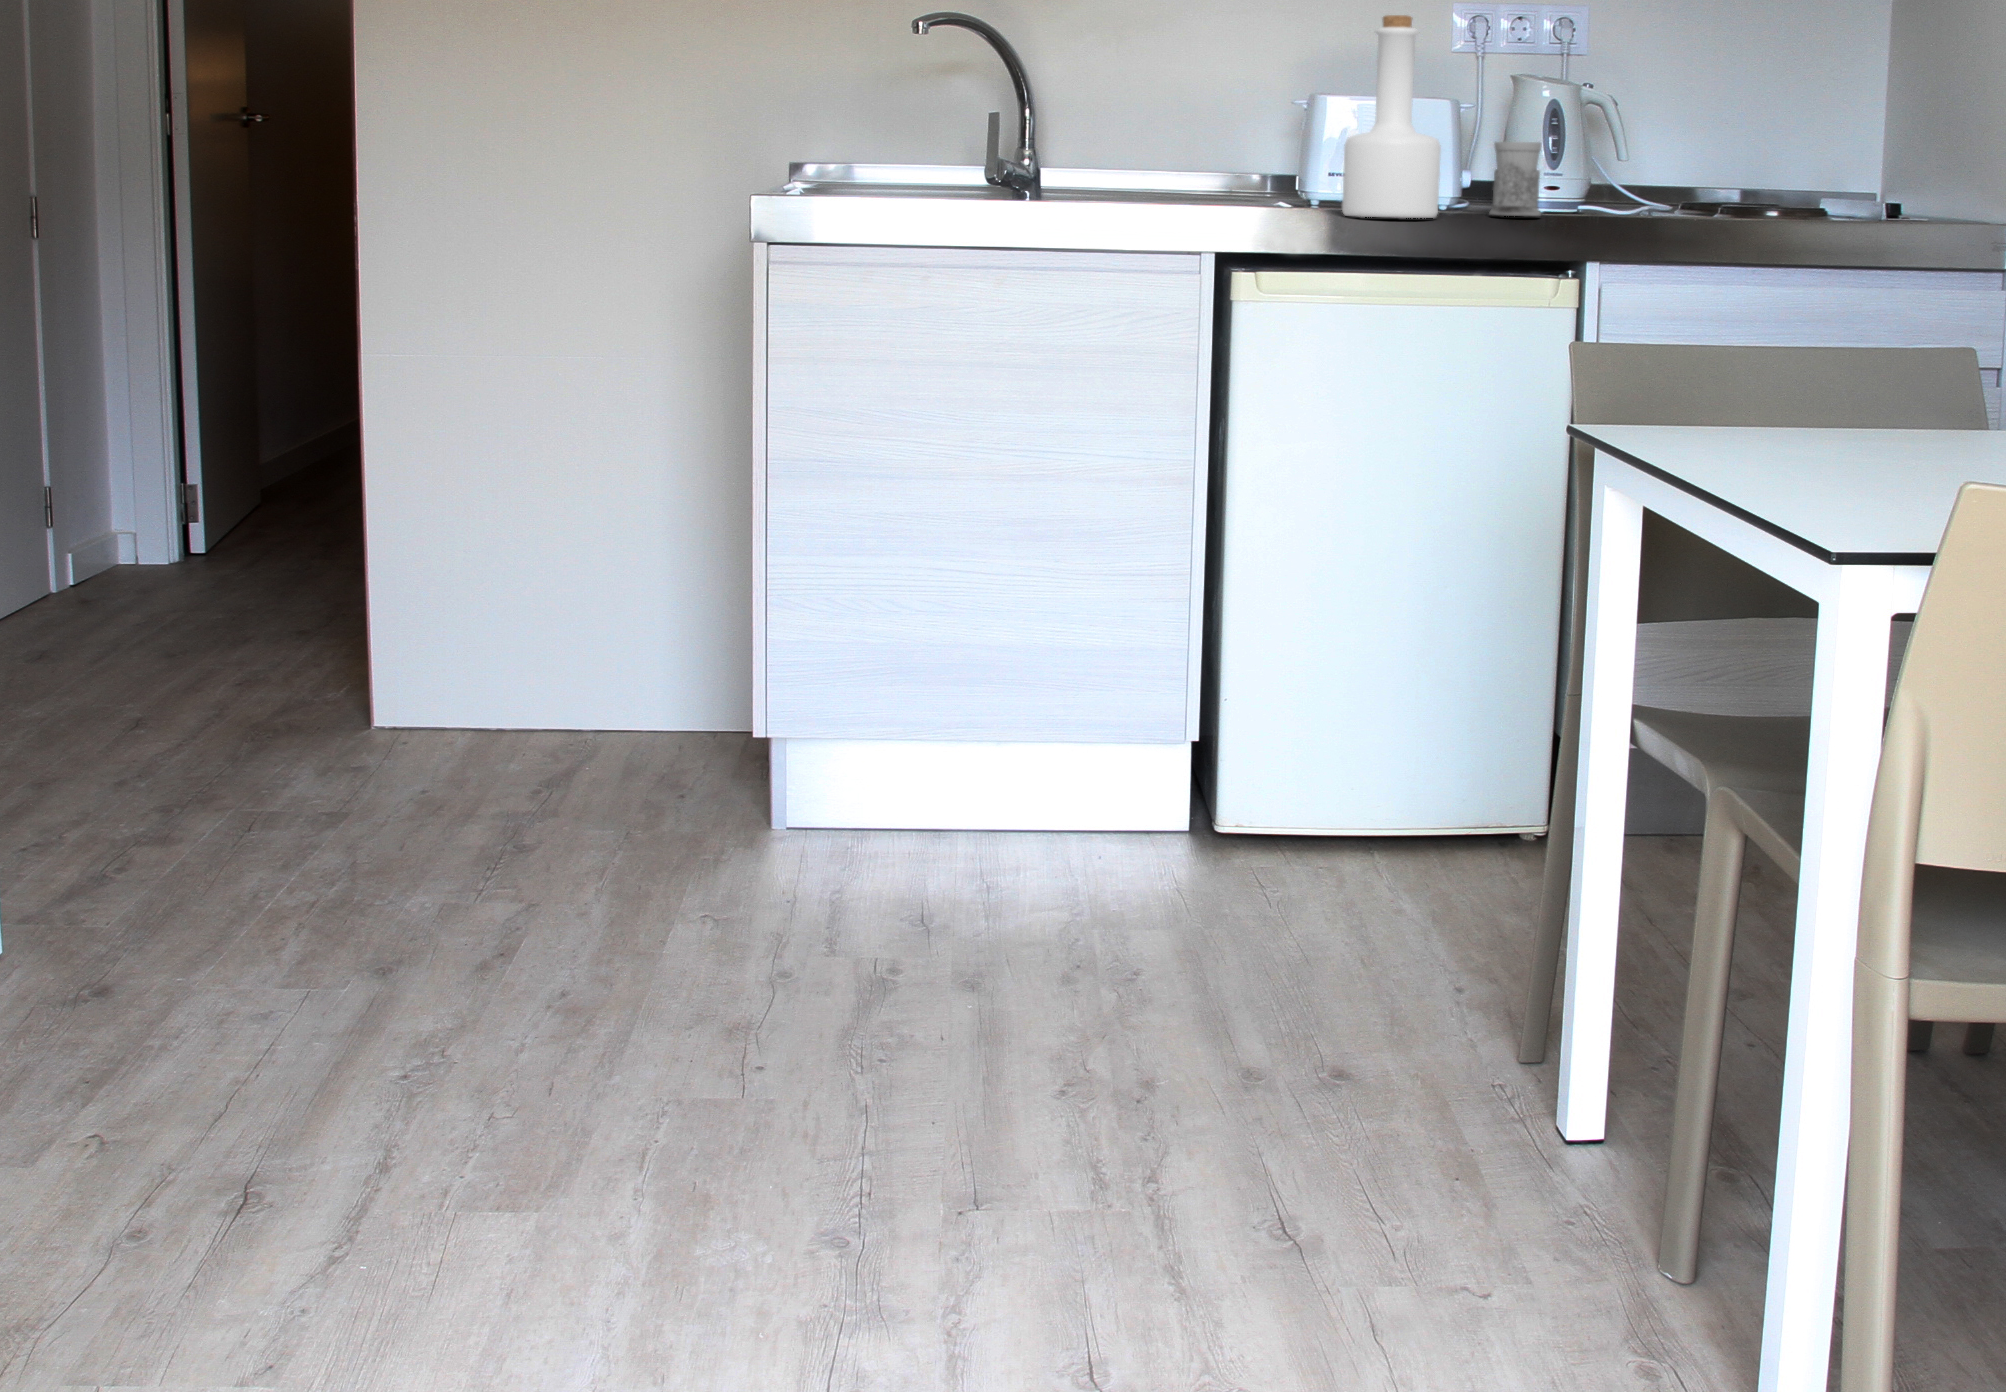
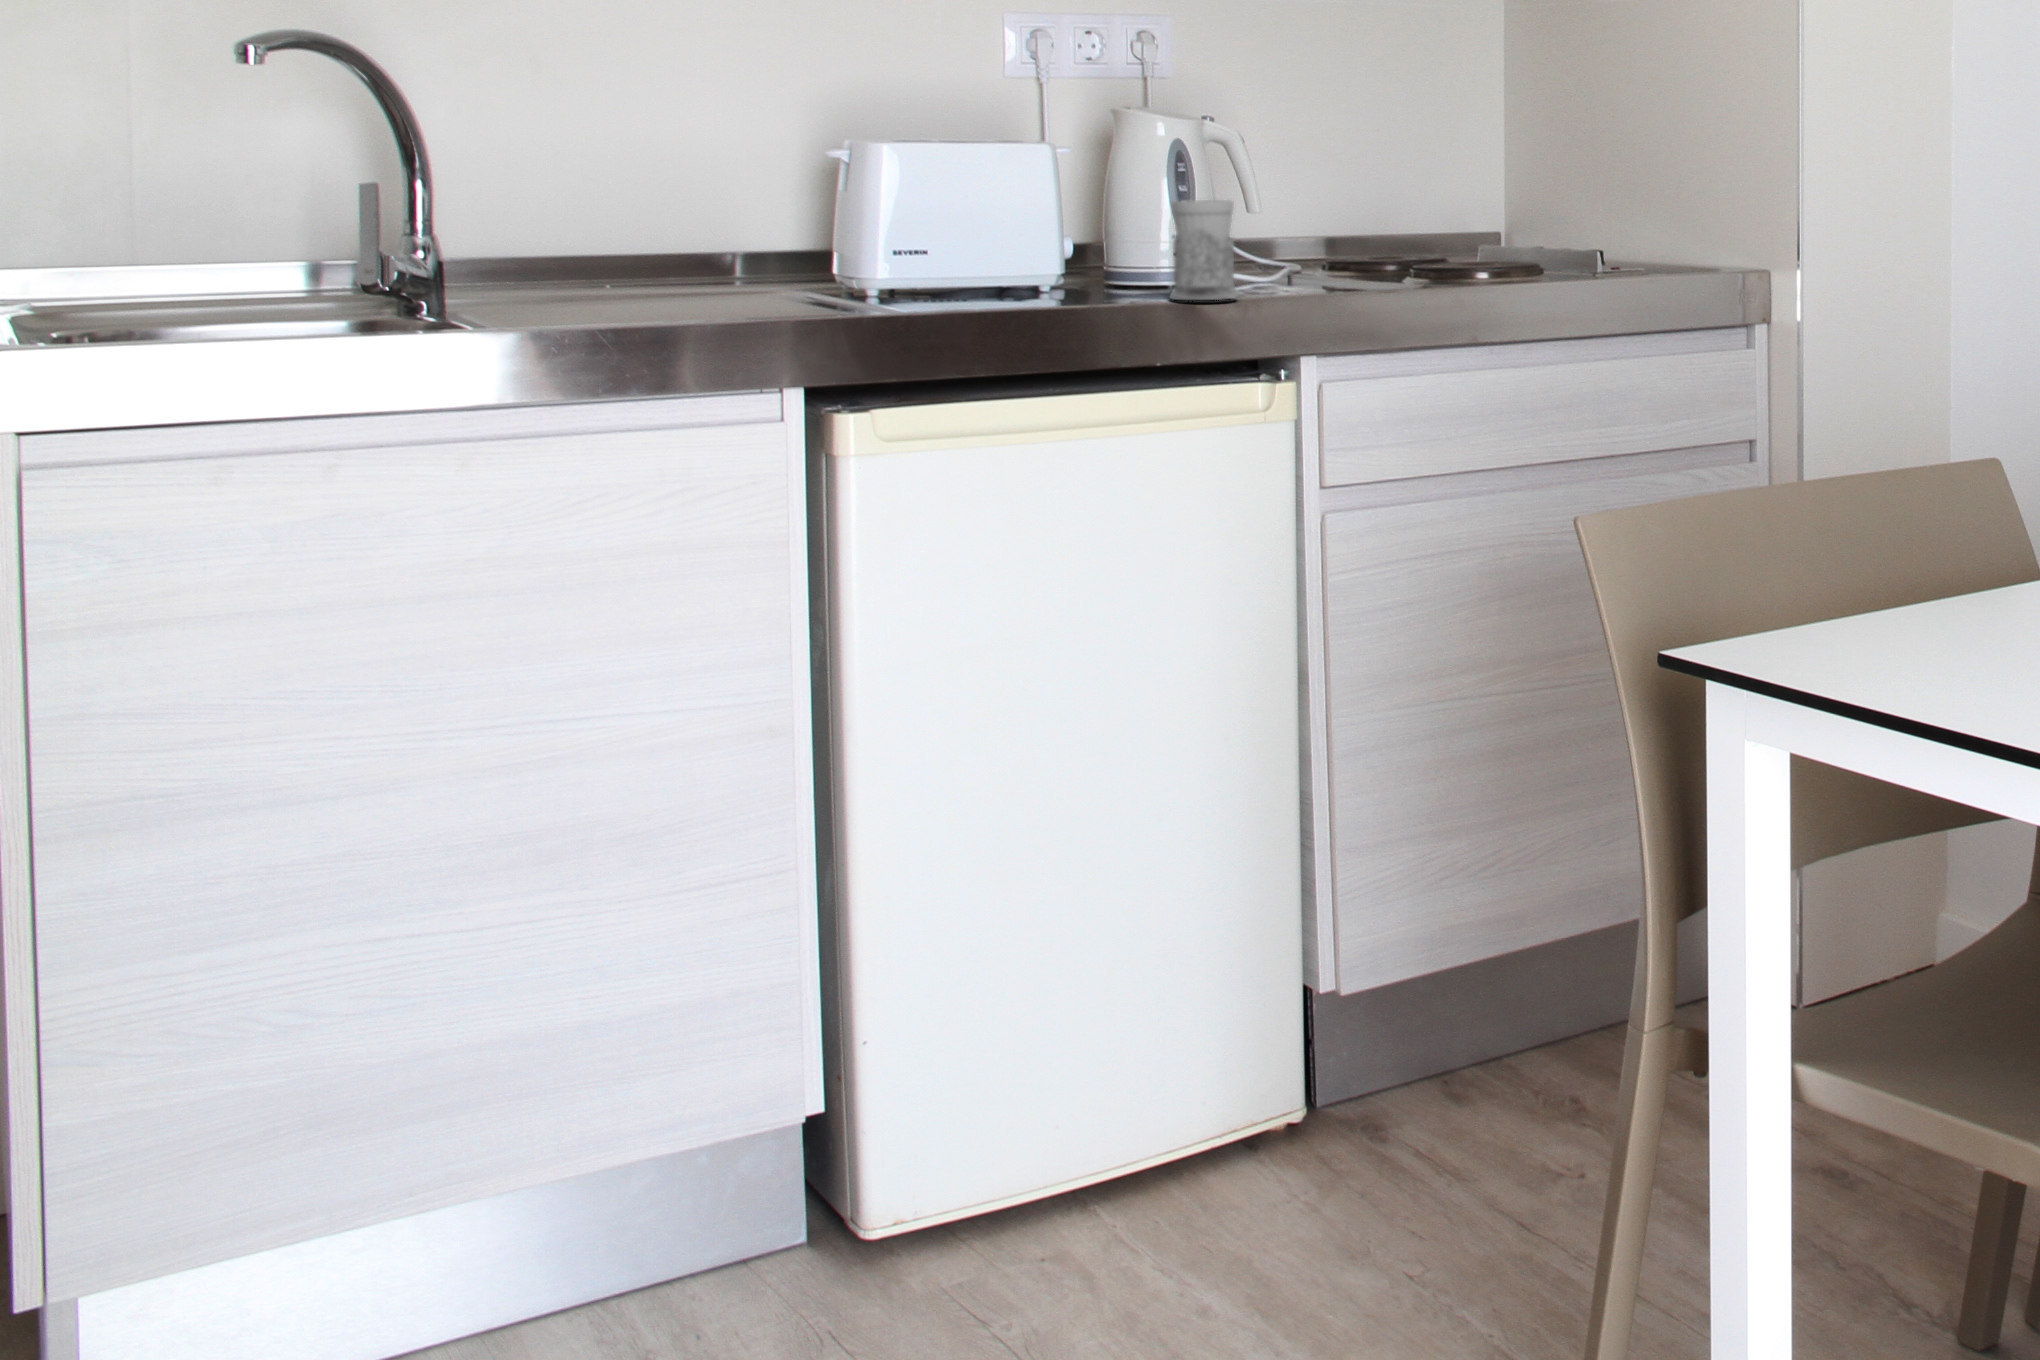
bottle: present [1342,15,1441,218] -> none [982,40,1119,317]

